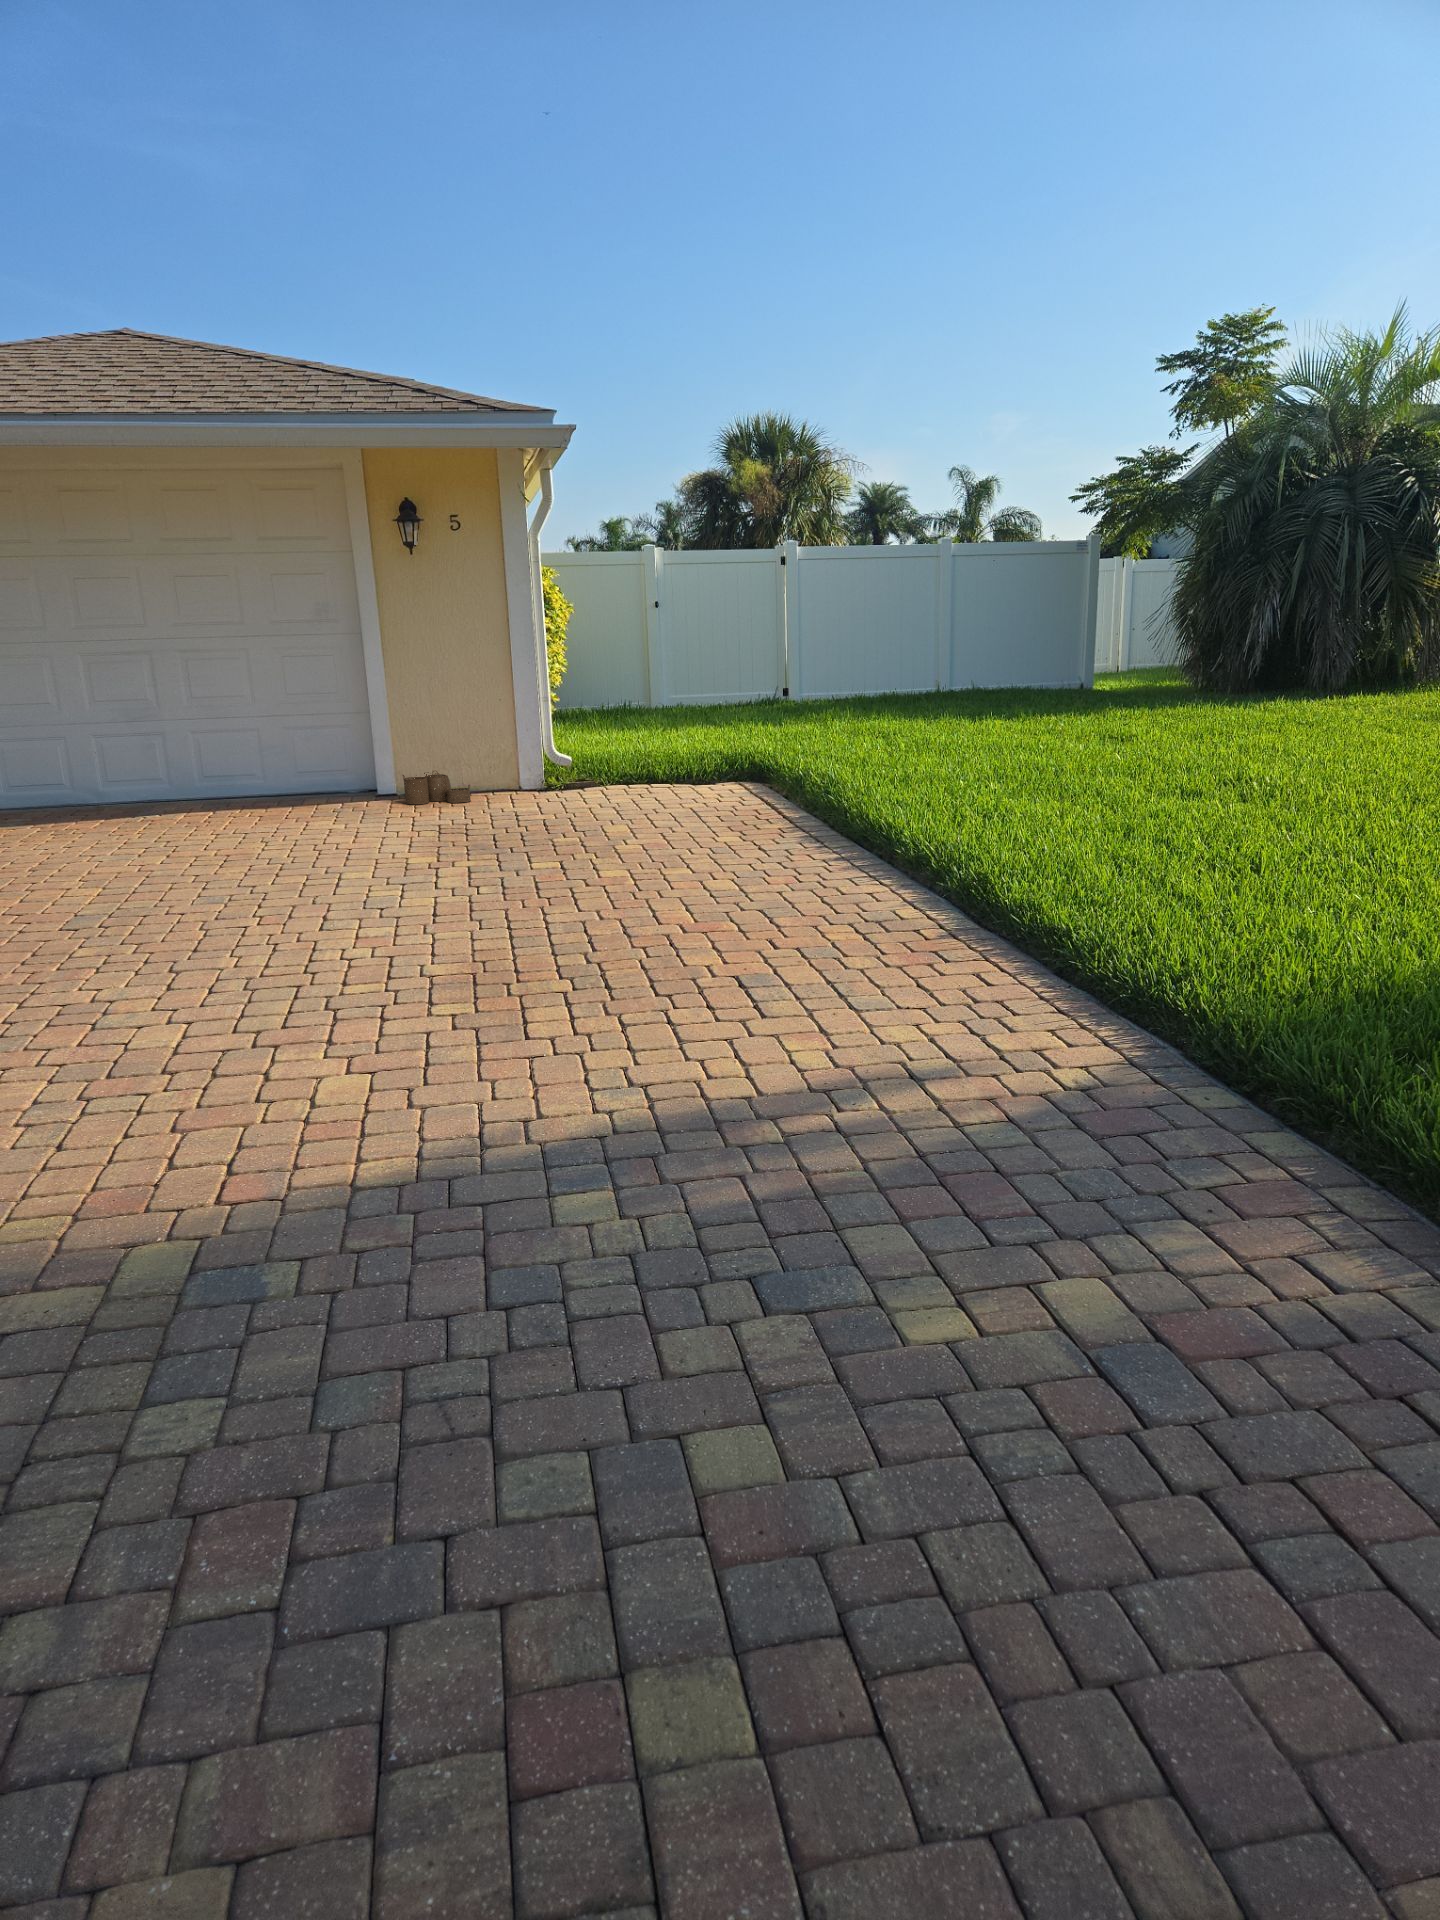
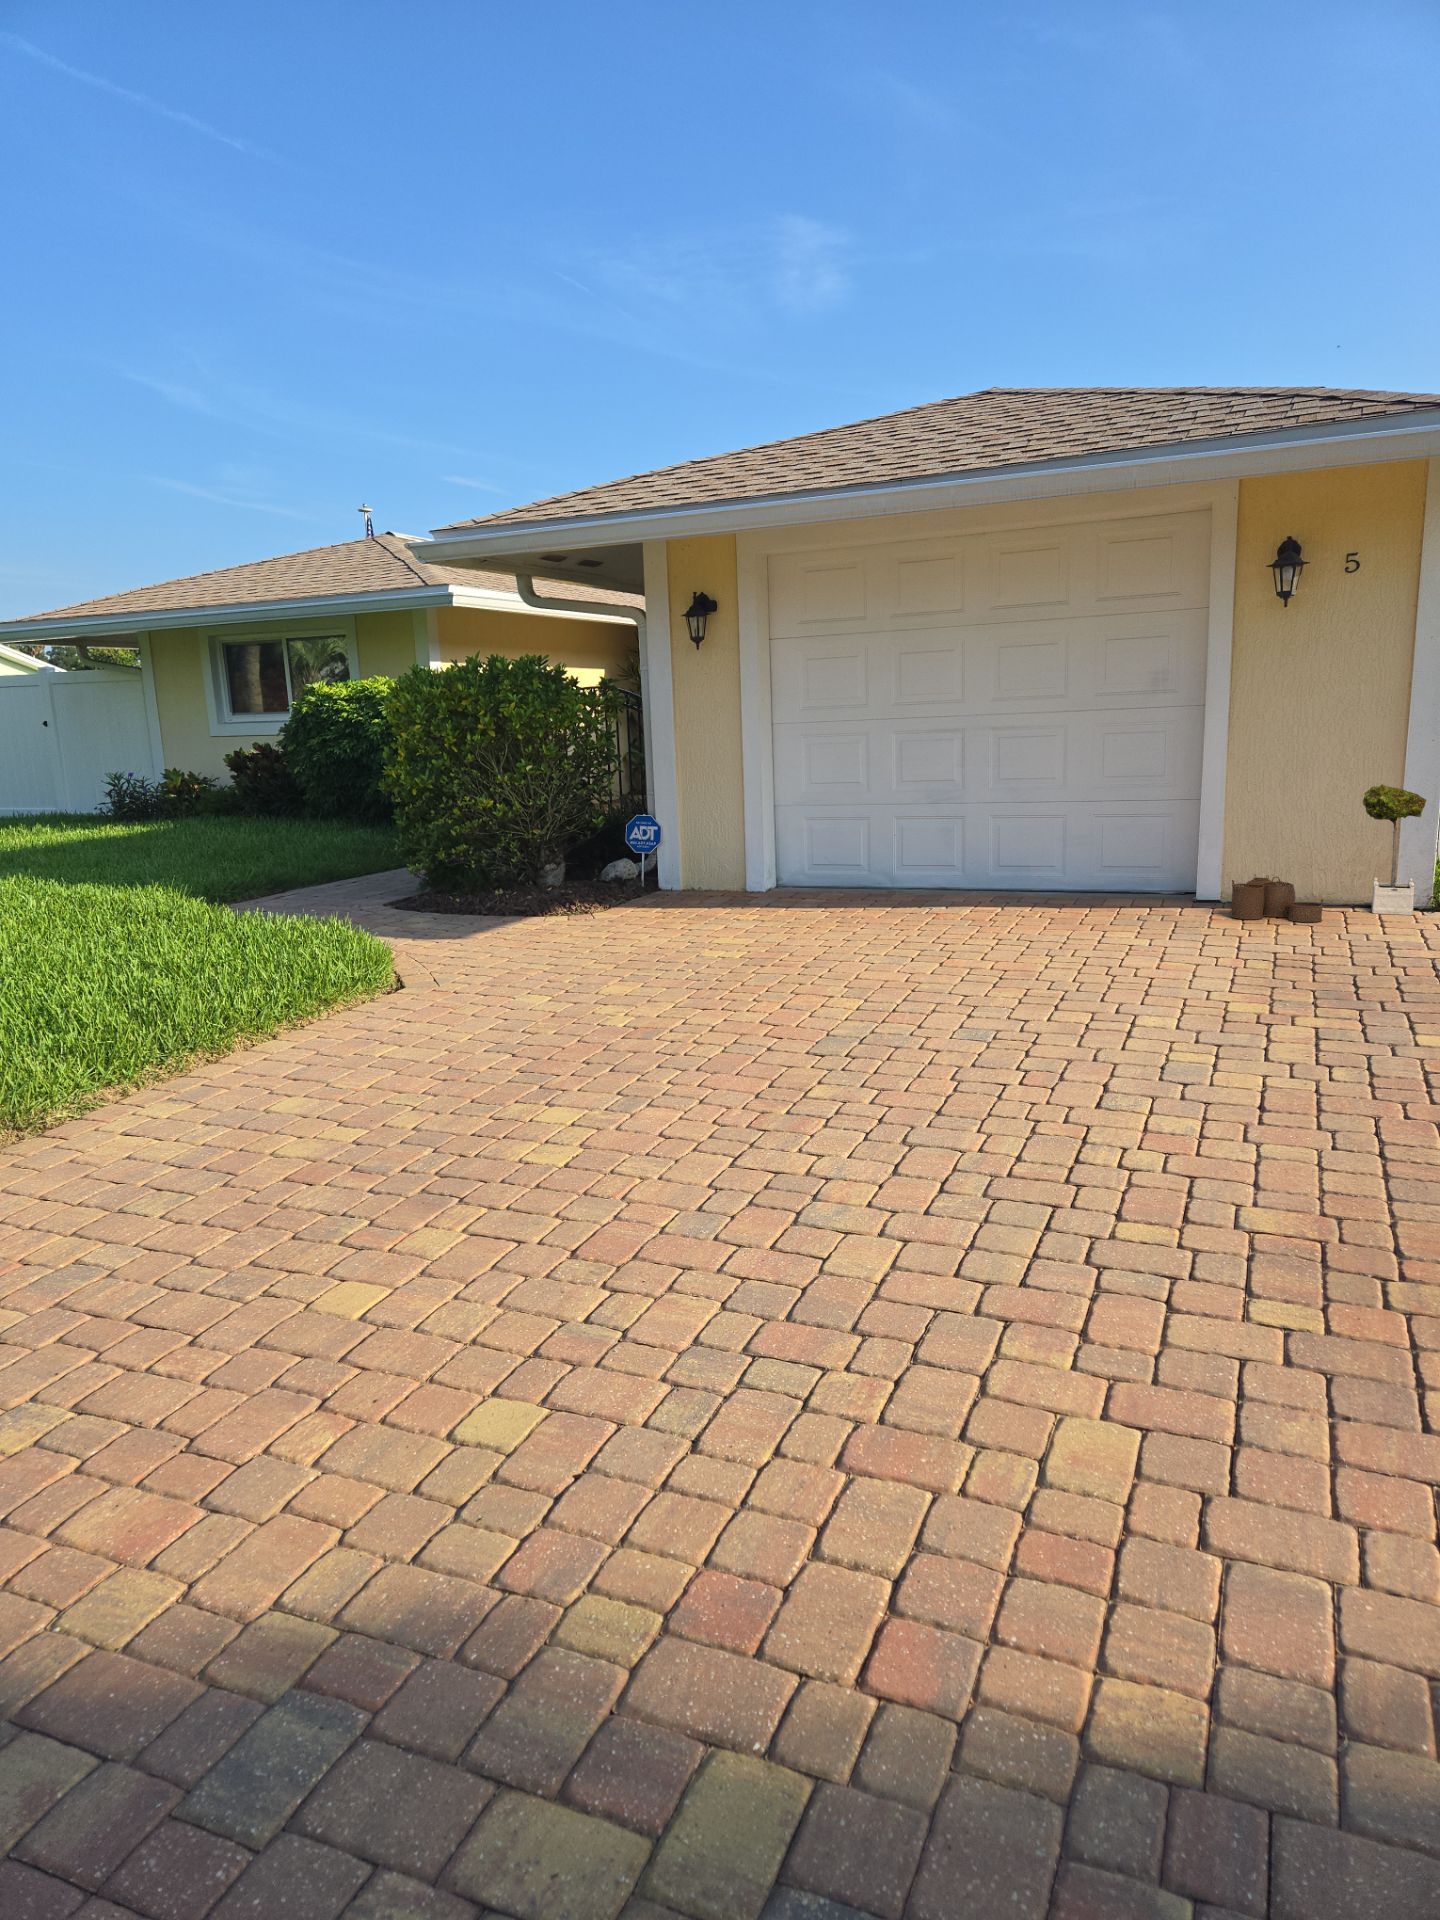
potted tree: none [487,696,531,794] -> present [1363,784,1426,915]

